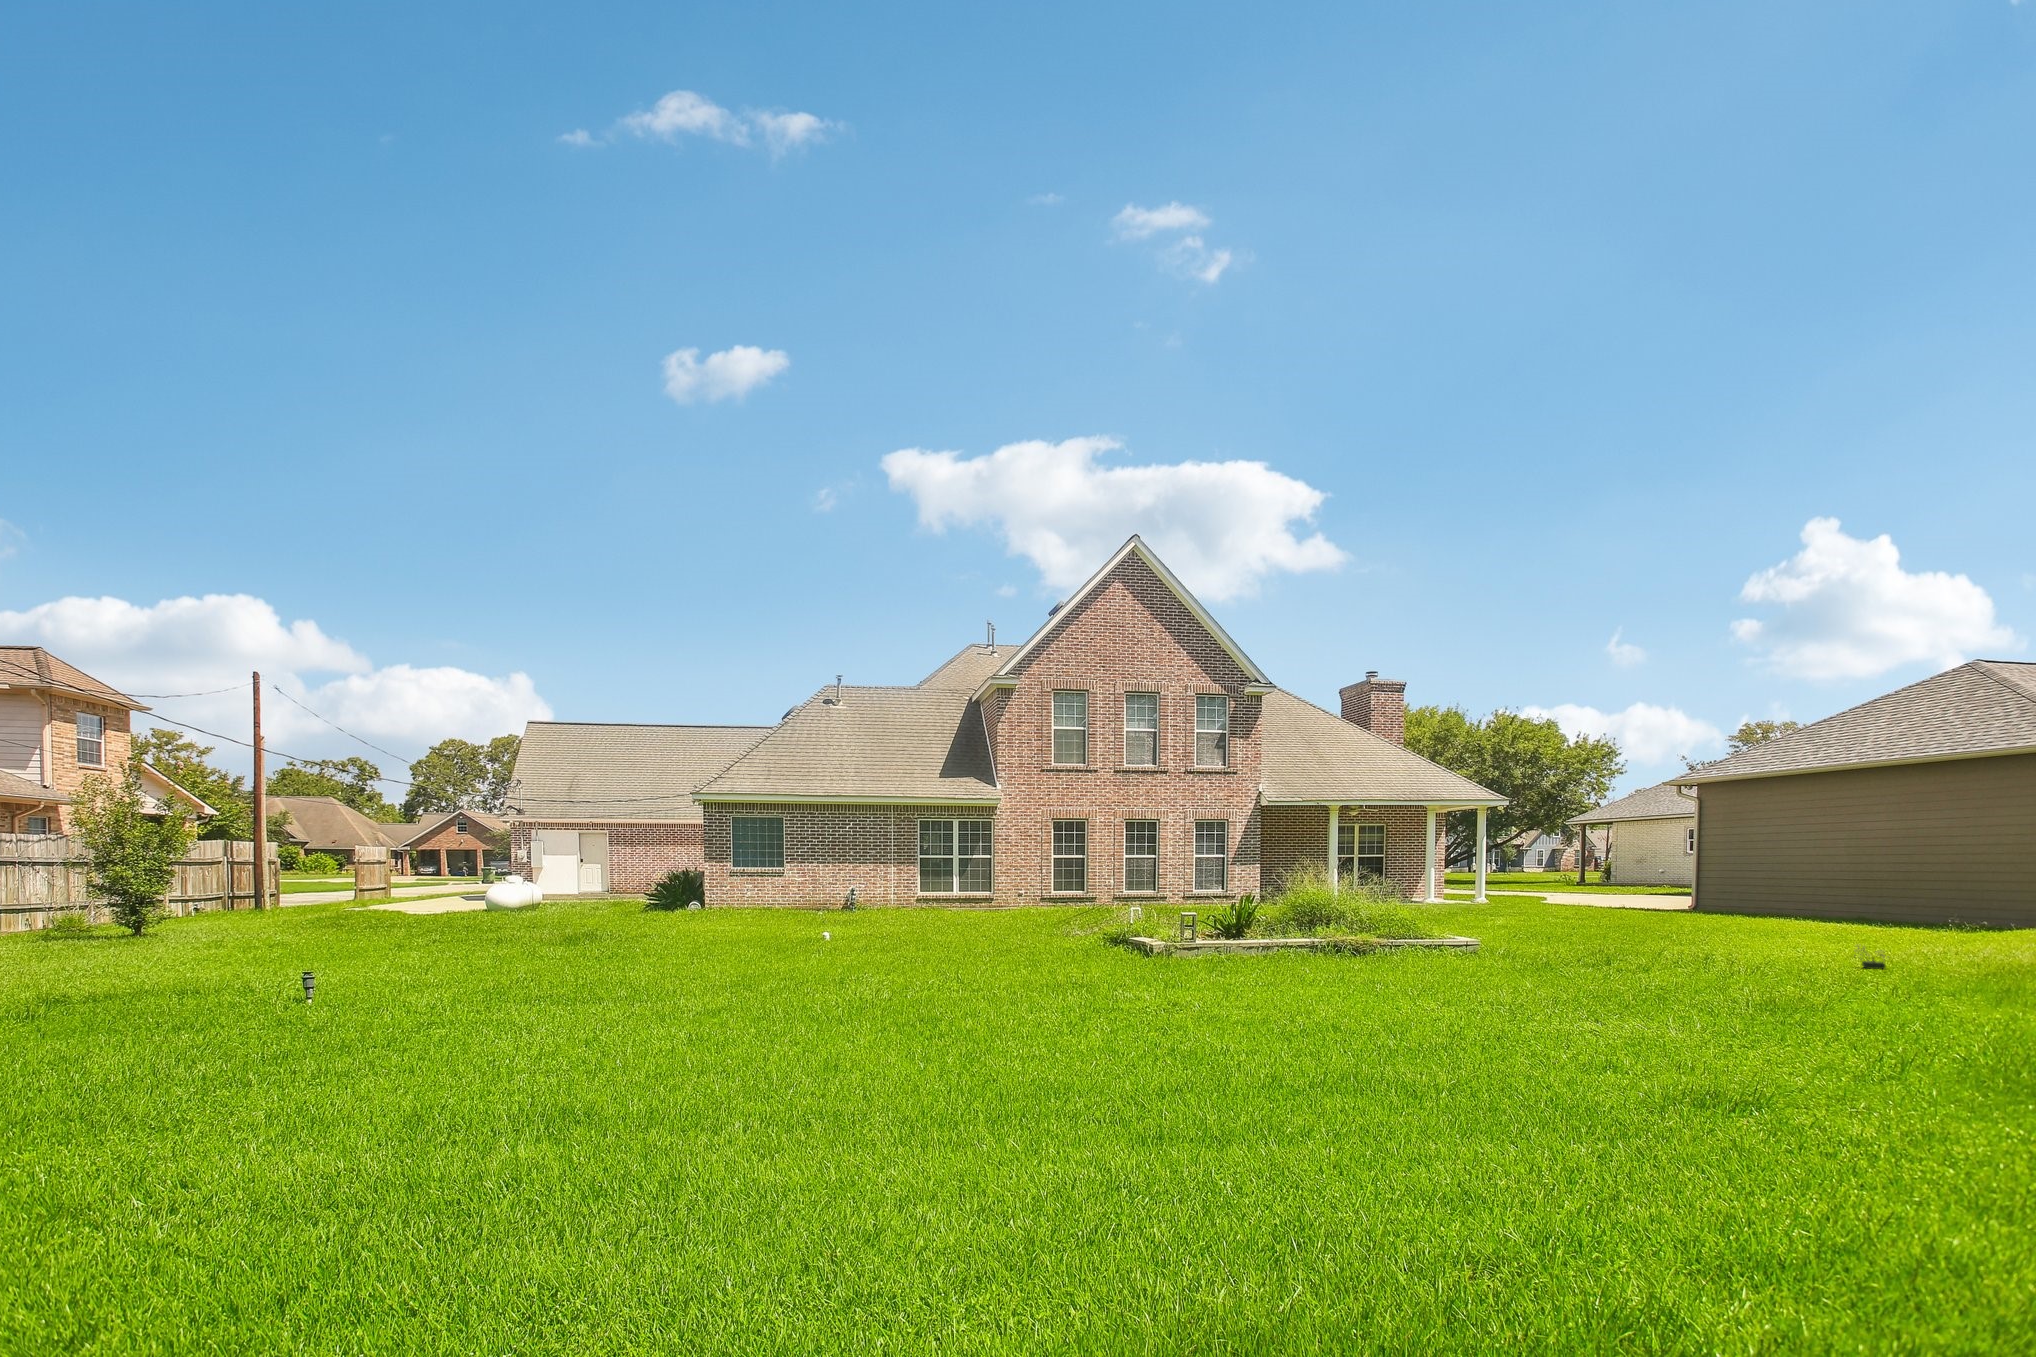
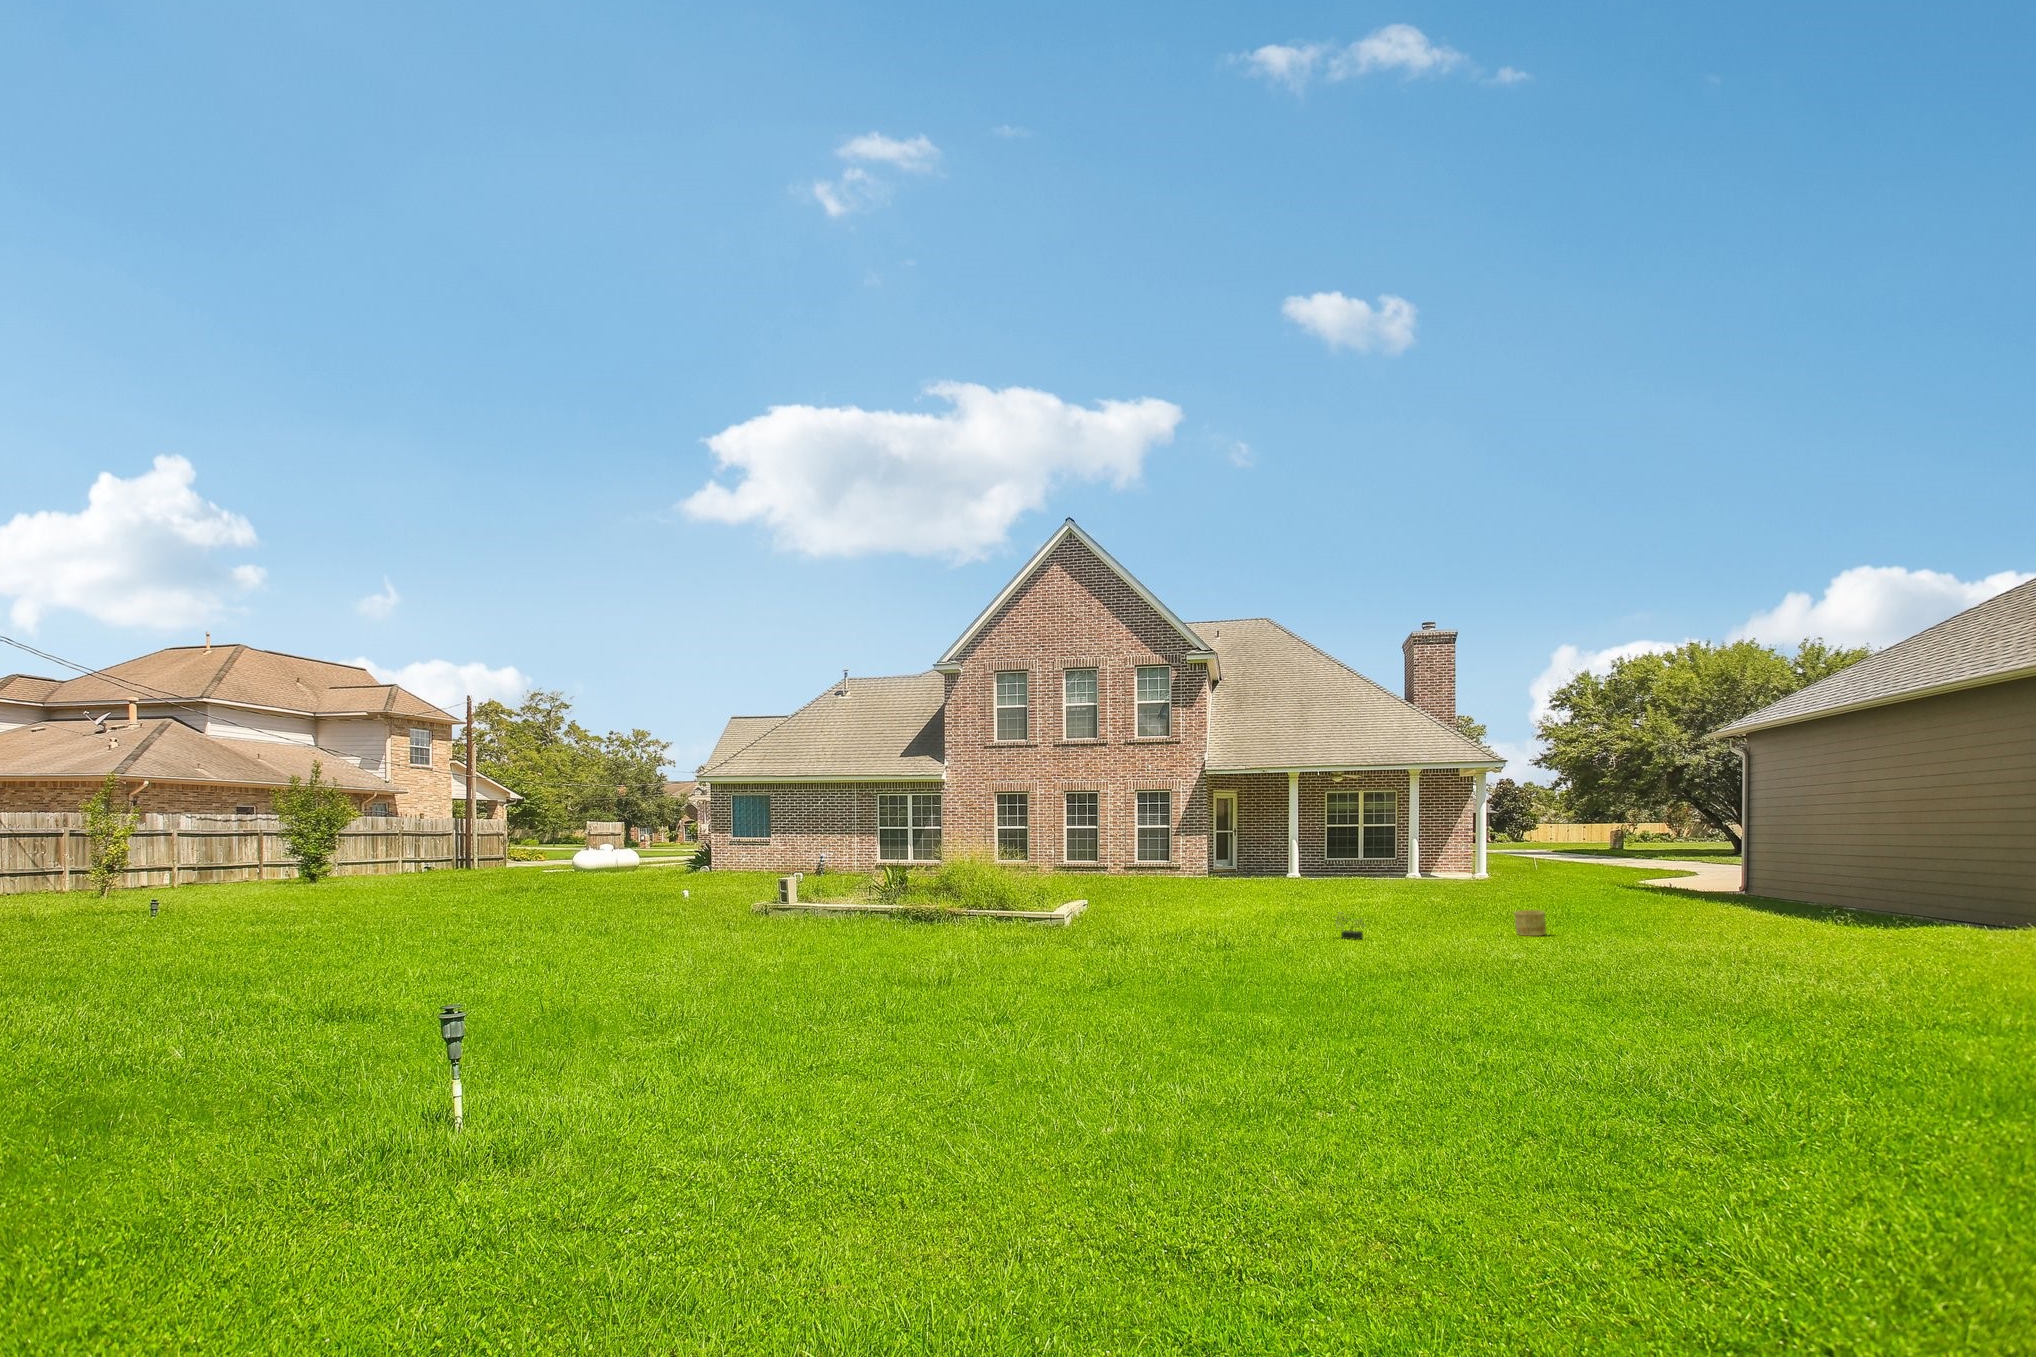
wooden bucket: none [1921,937,1955,960] -> present [1514,910,1546,936]

